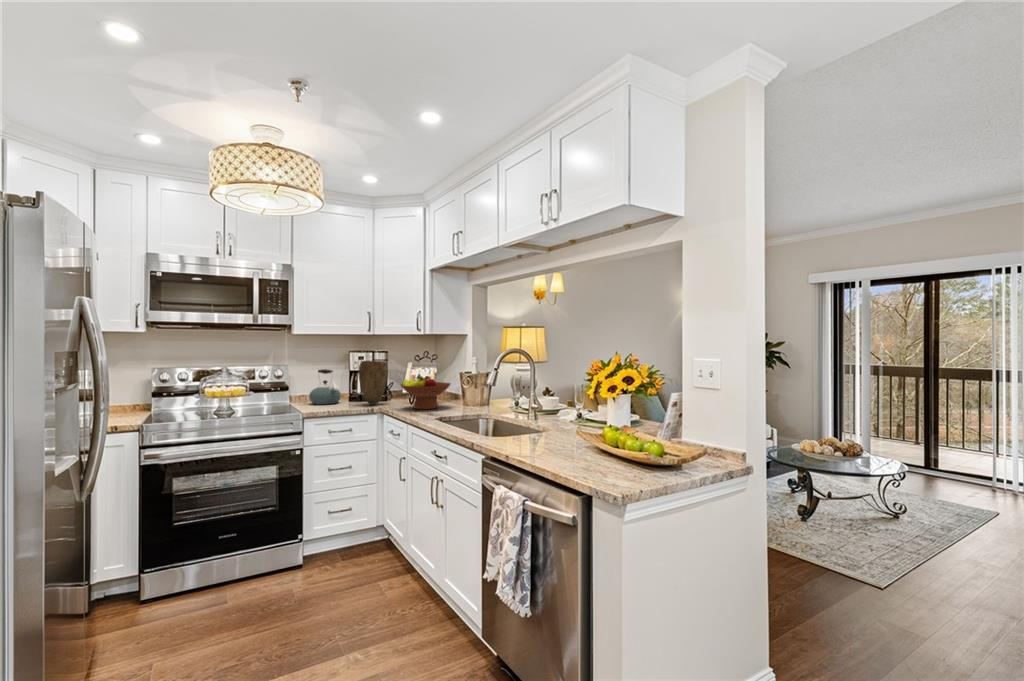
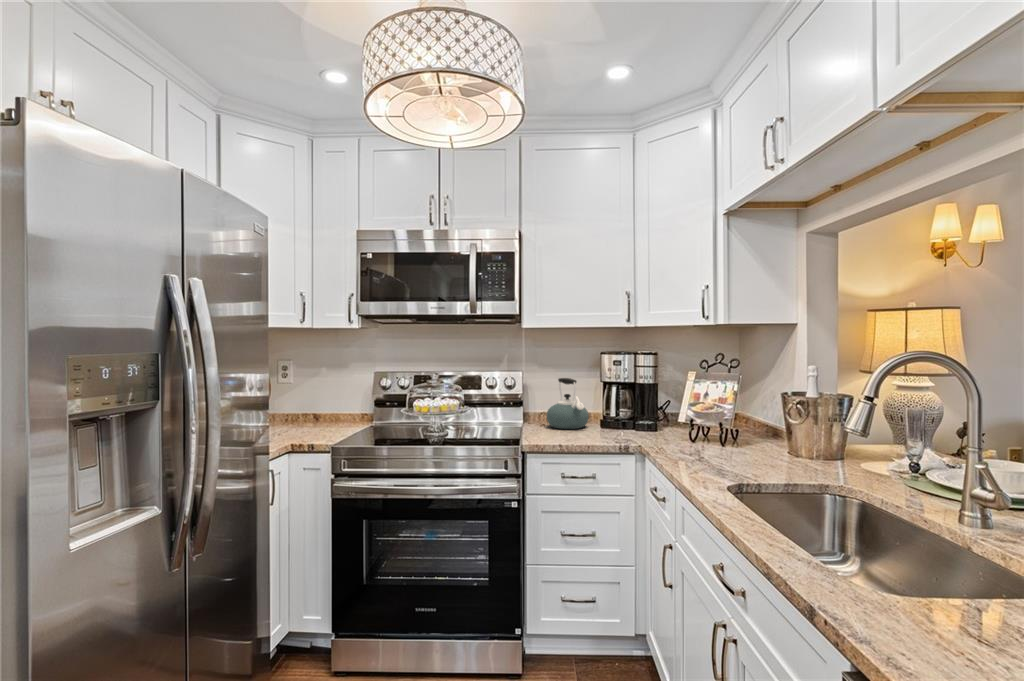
vase: present [358,361,388,405] -> none [610,367,655,437]
fruit bowl: present [401,376,450,409] -> none [671,397,766,458]

